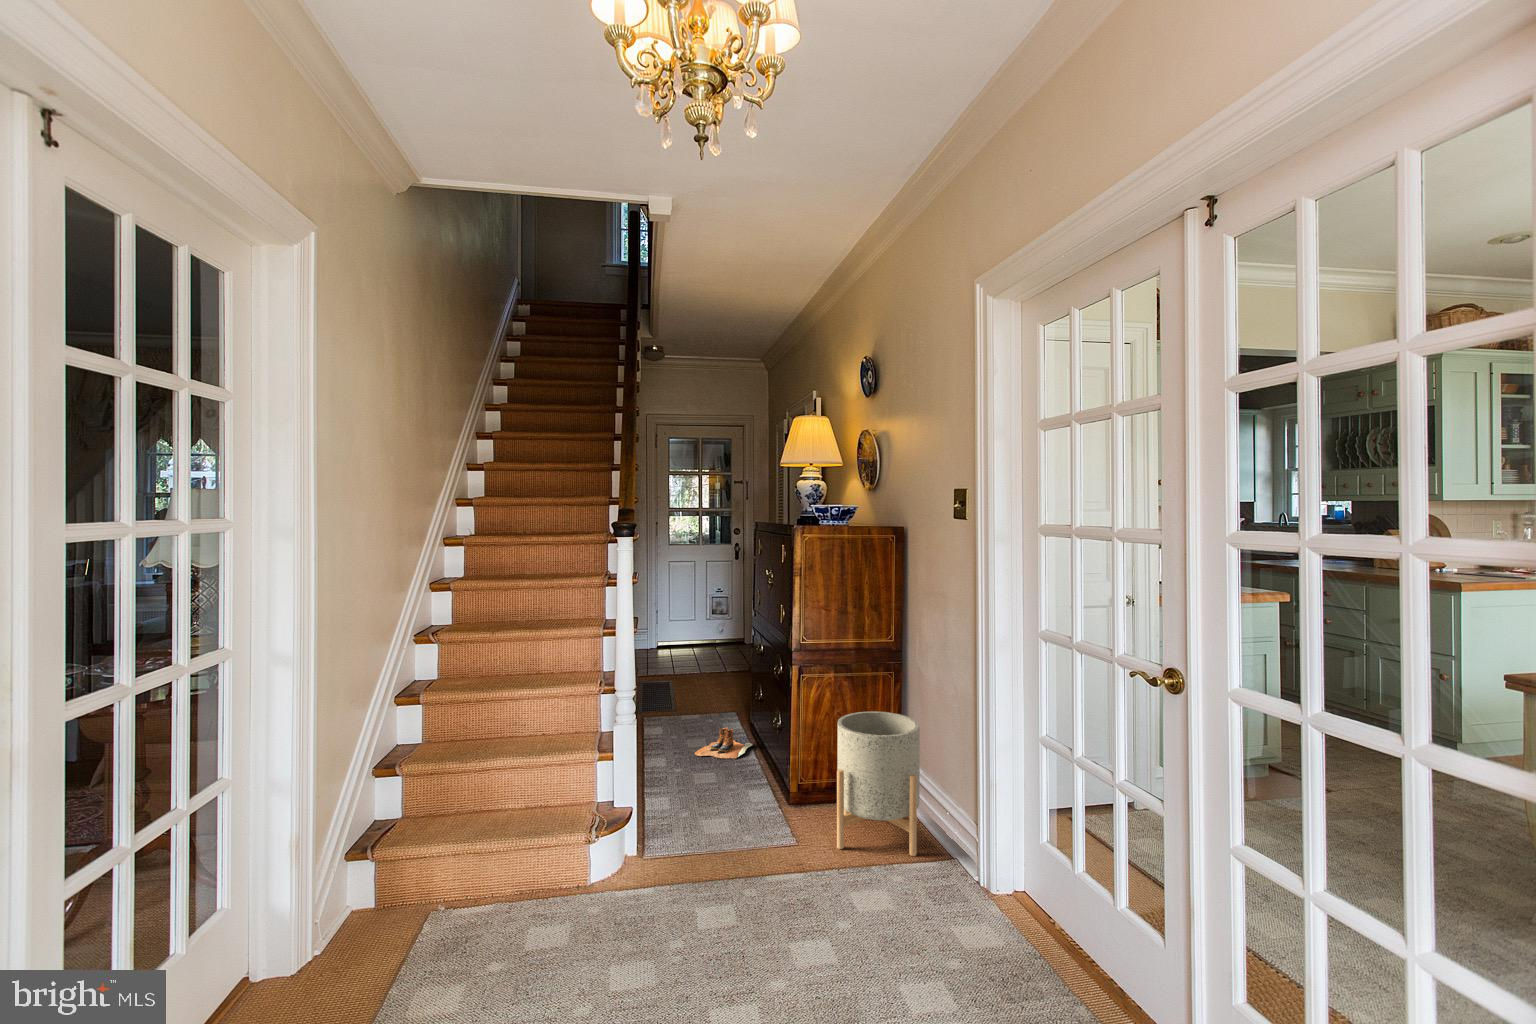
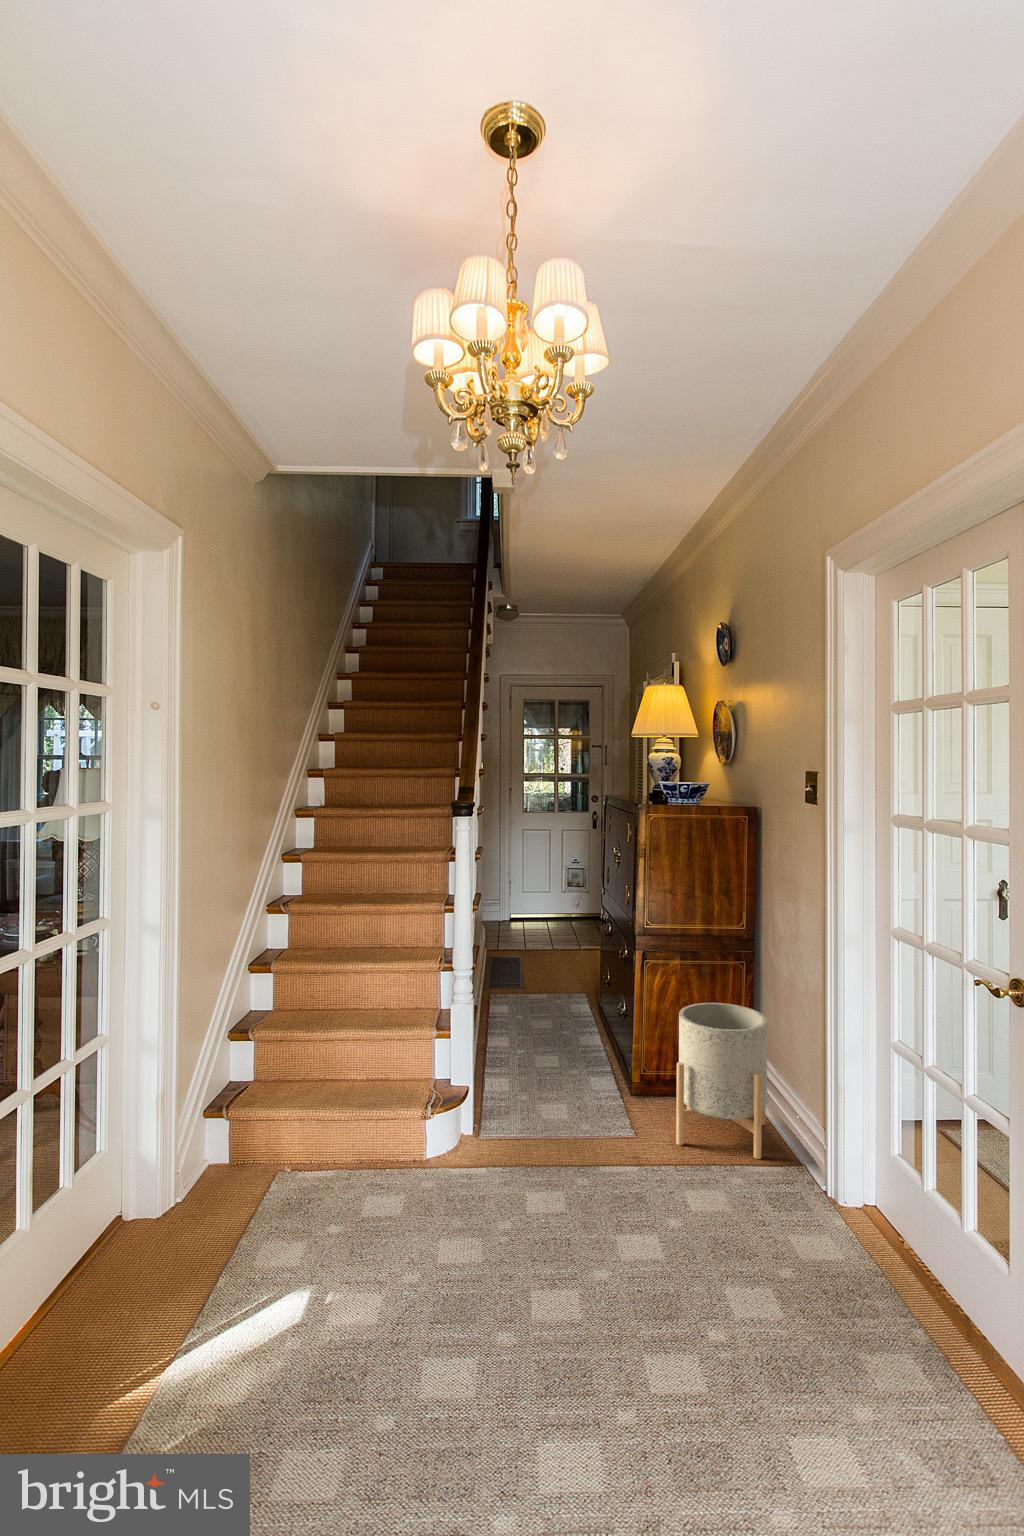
boots: present [695,728,752,759] -> none [538,1010,599,1042]

